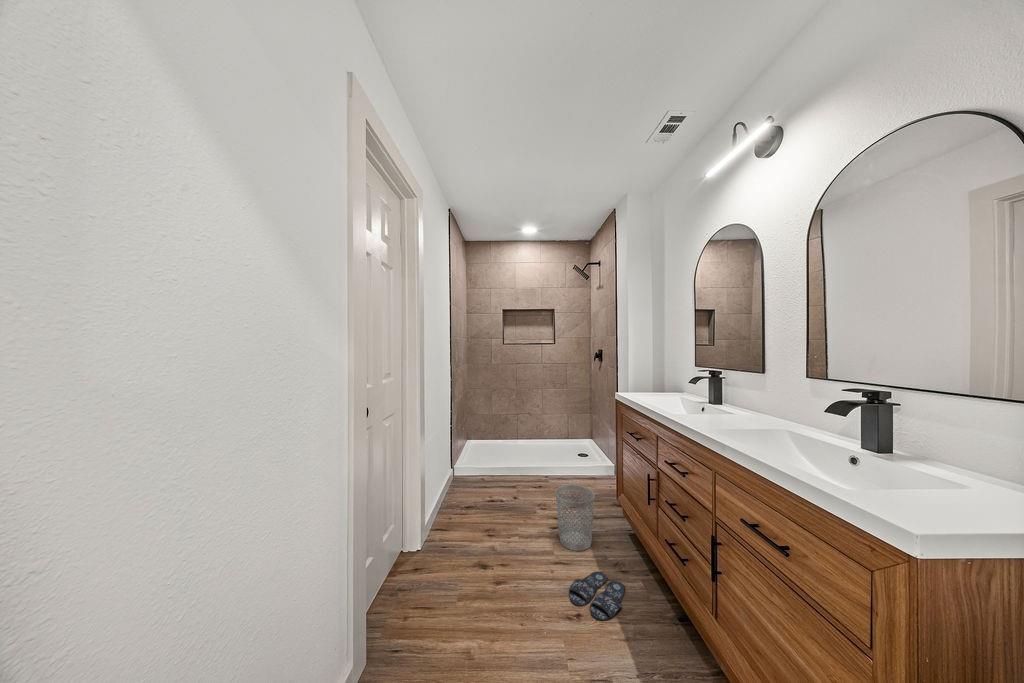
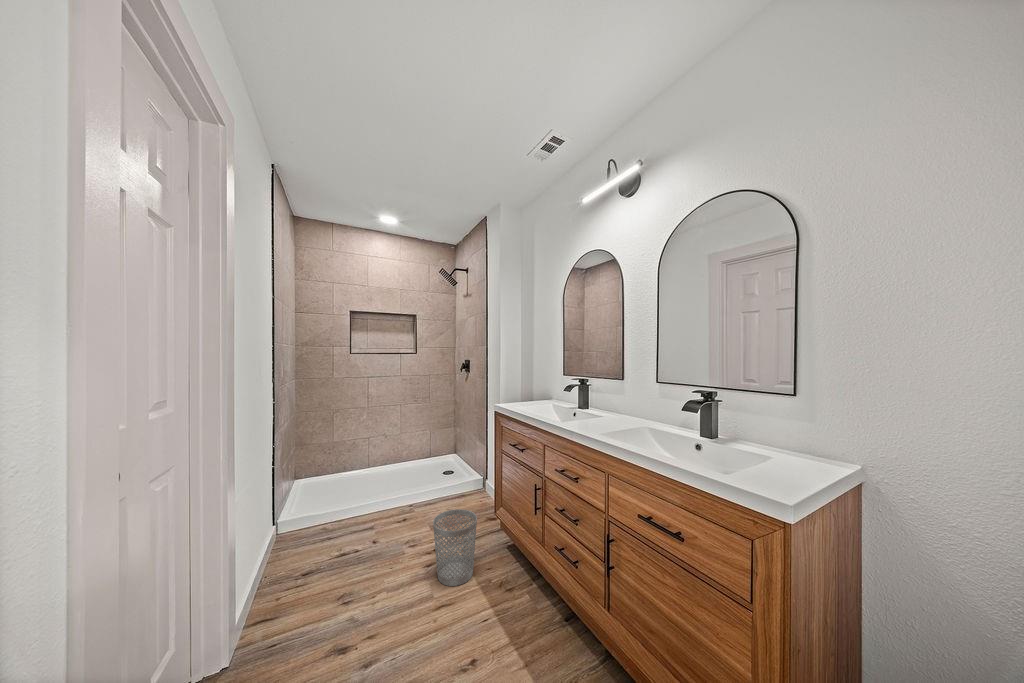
slippers: present [569,571,625,620] -> none [459,601,517,657]

